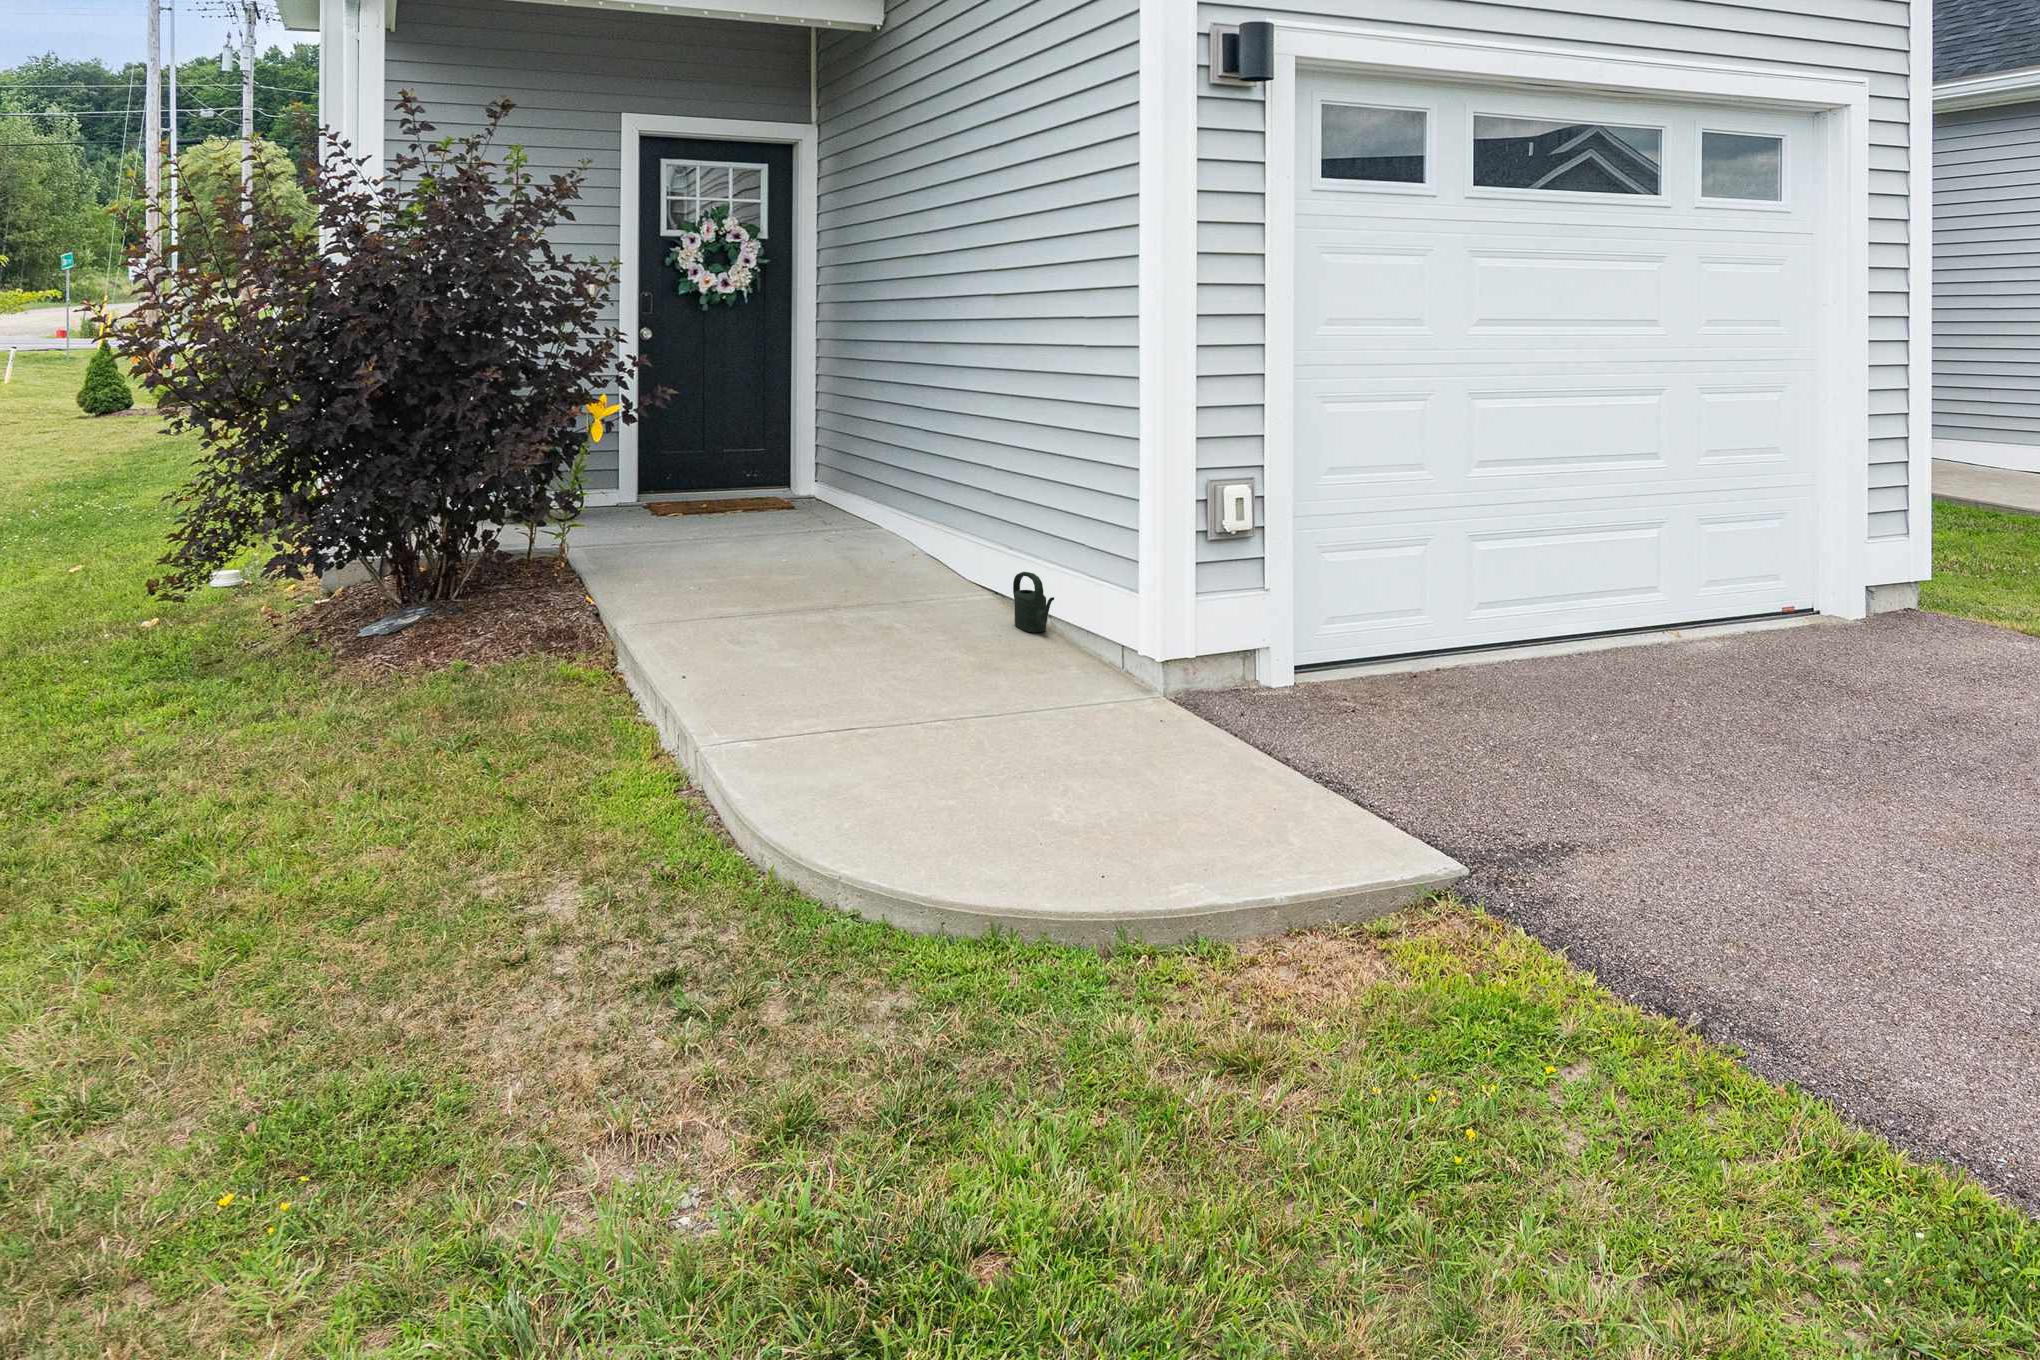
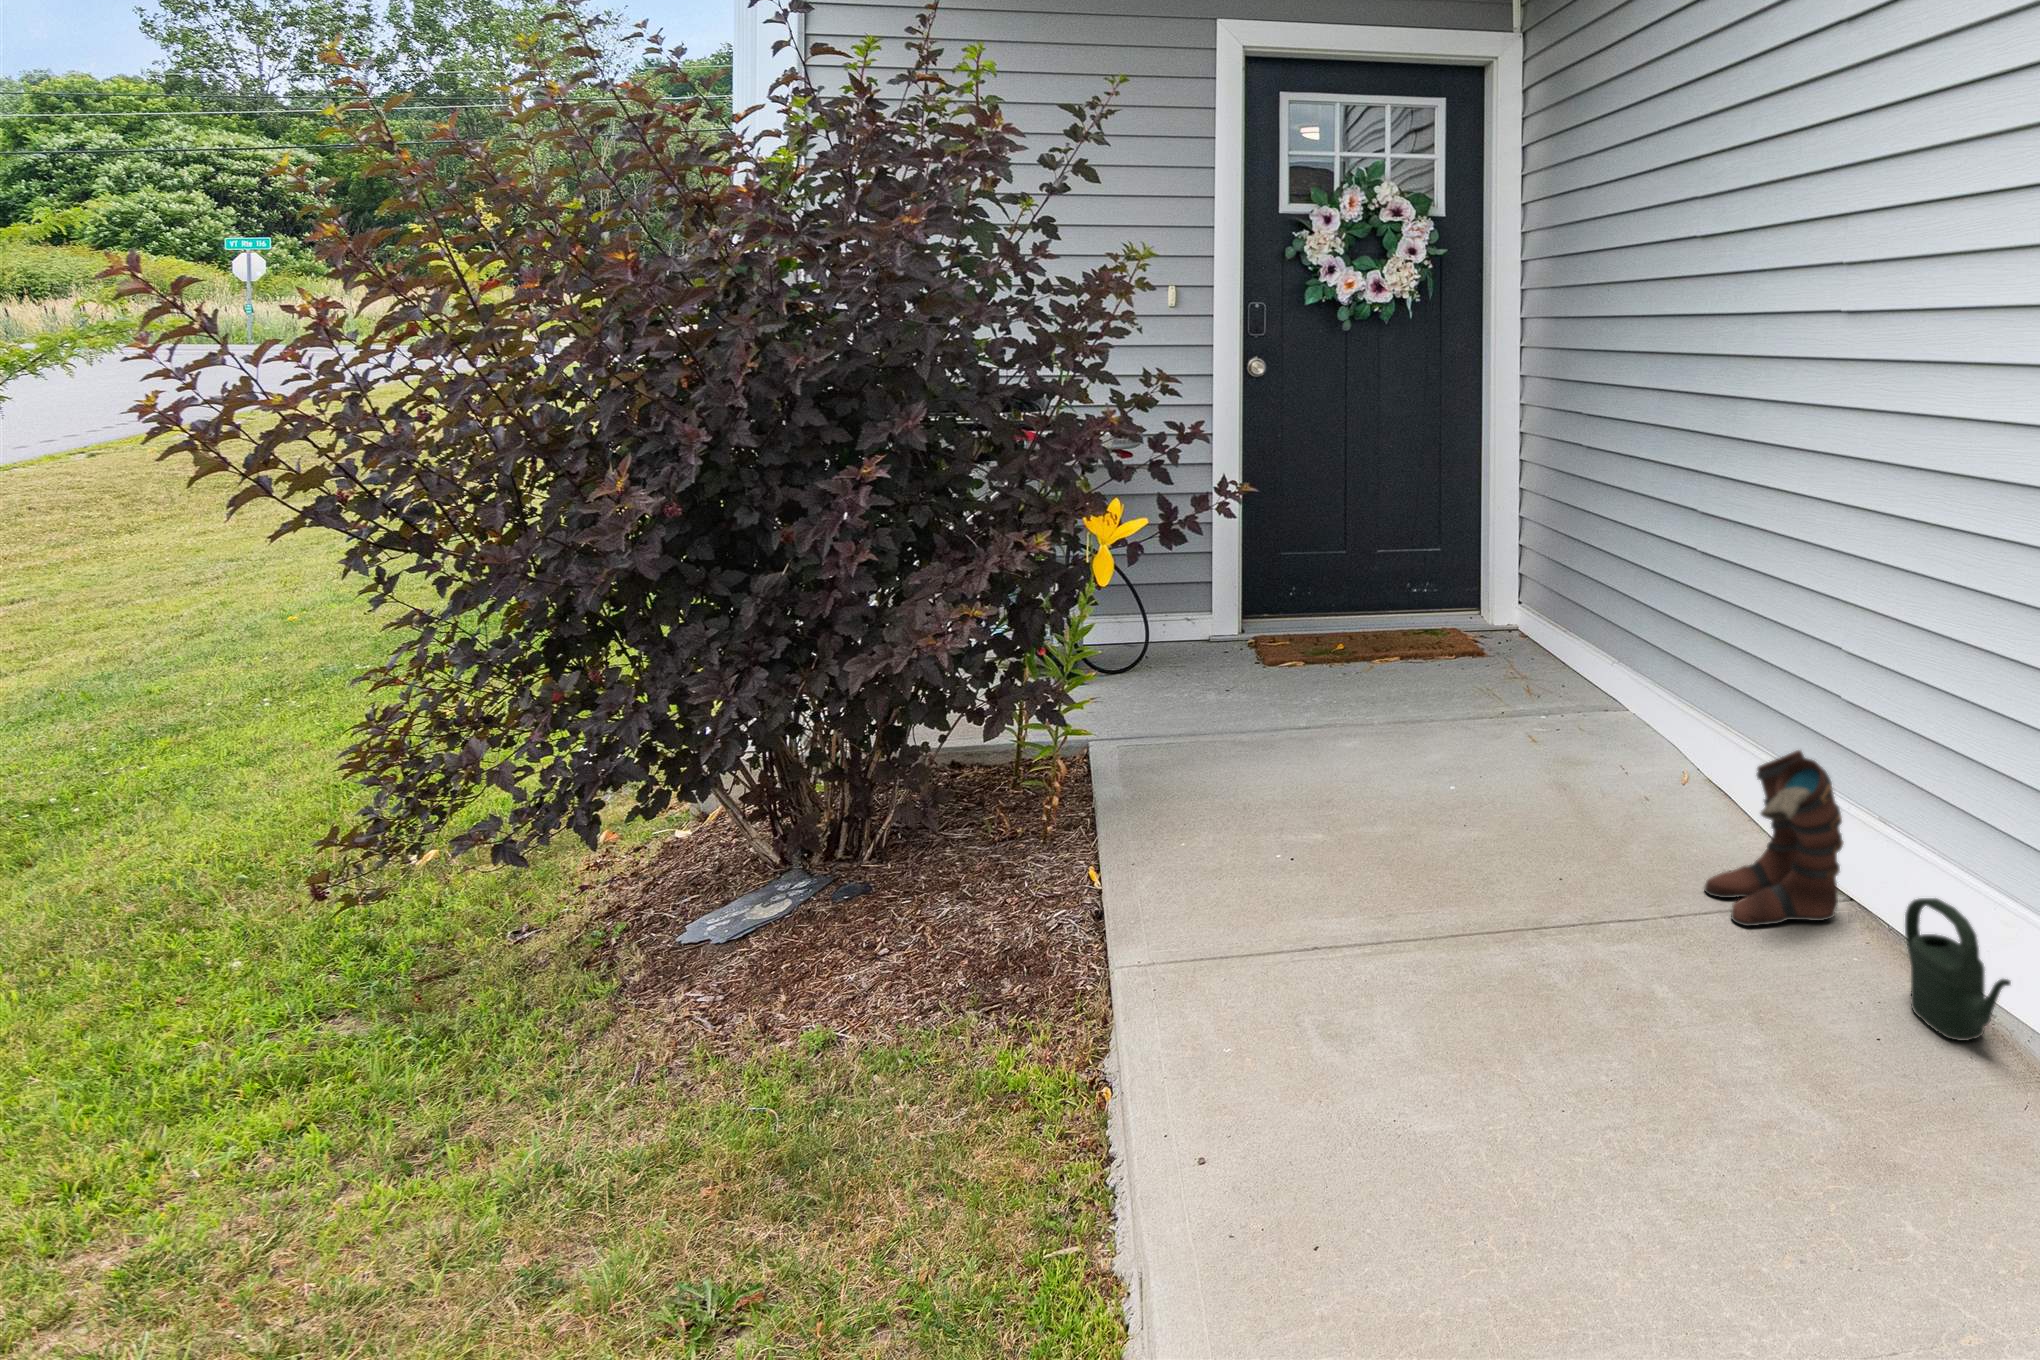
boots: none [920,519,989,603] -> present [1704,750,1843,926]

